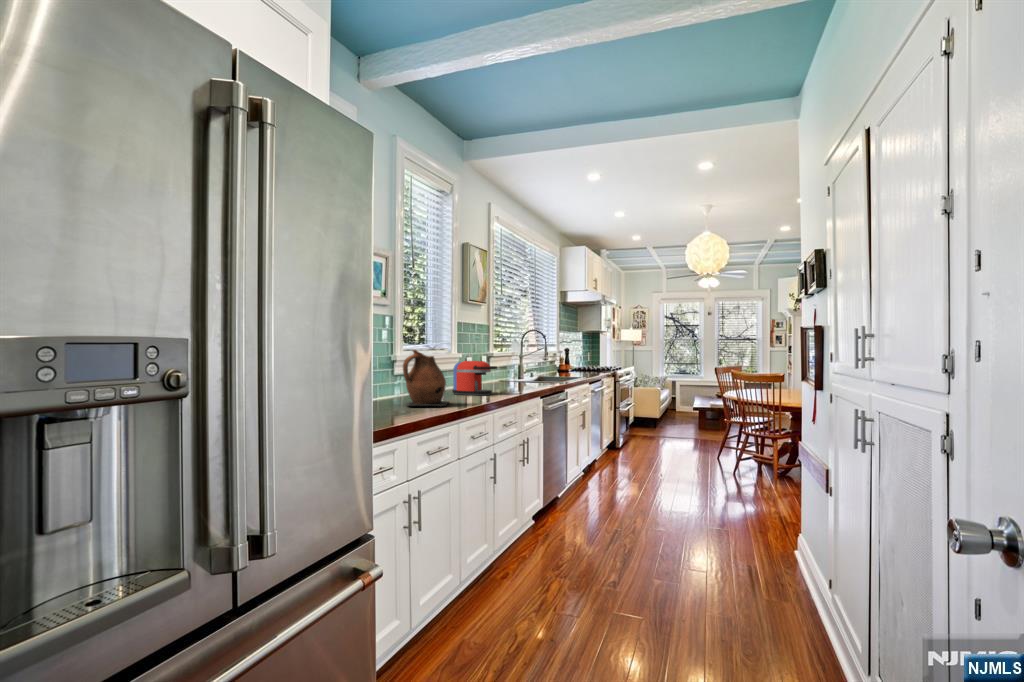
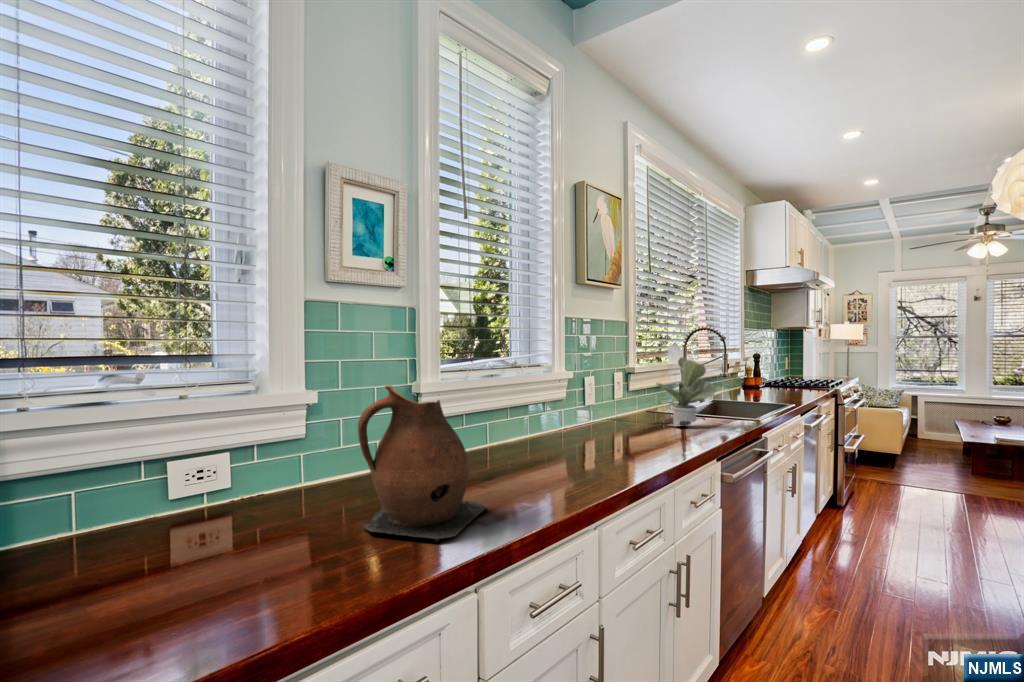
potted plant: none [508,346,540,385] -> present [656,358,716,426]
coffee maker: present [452,361,497,395] -> none [535,393,622,468]

